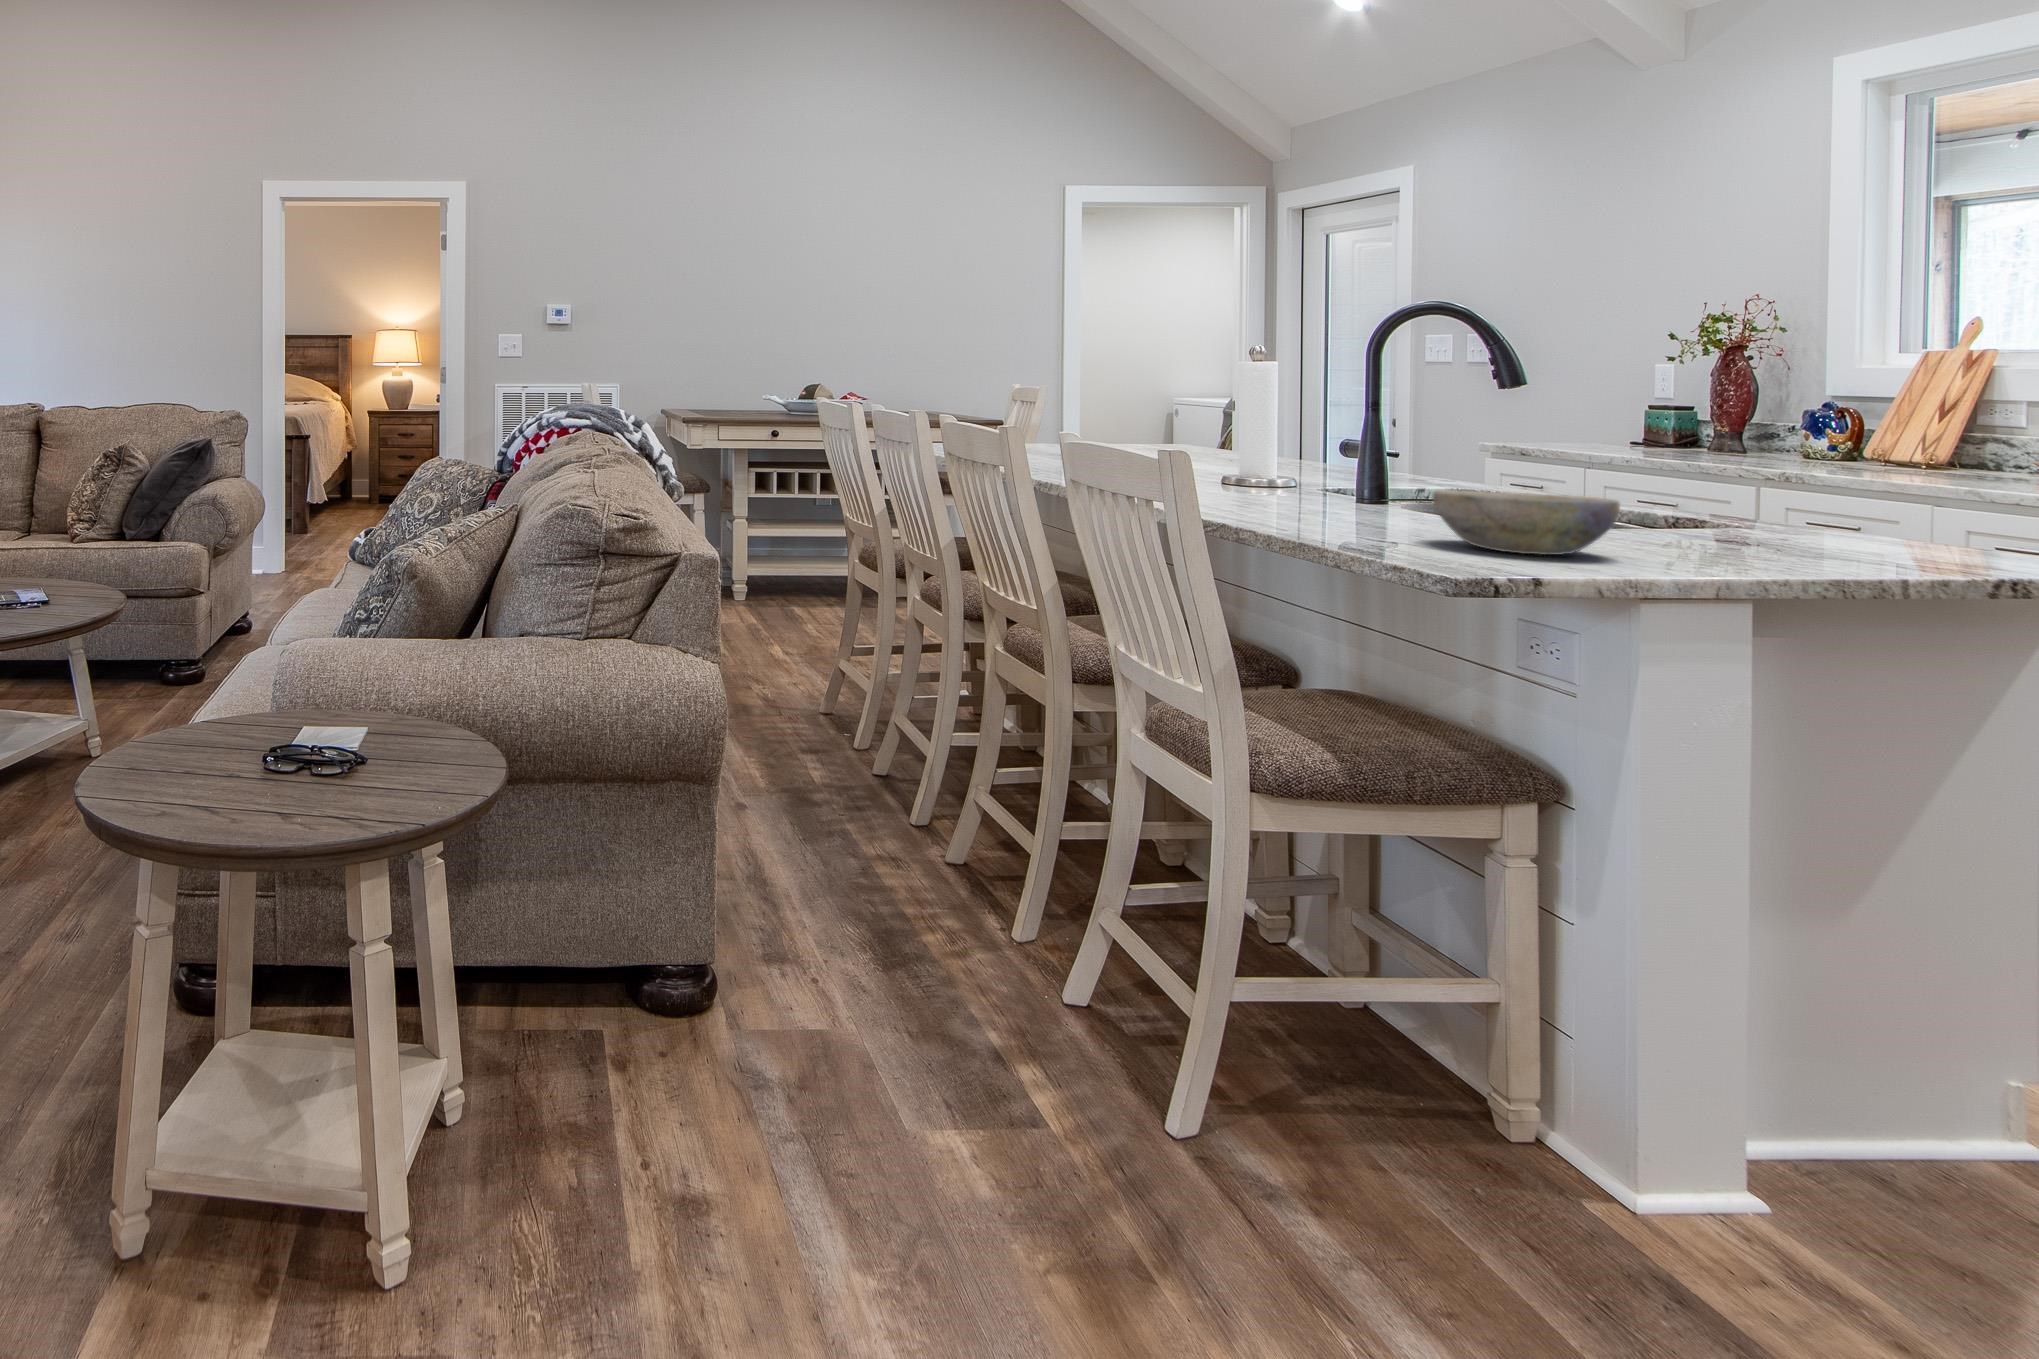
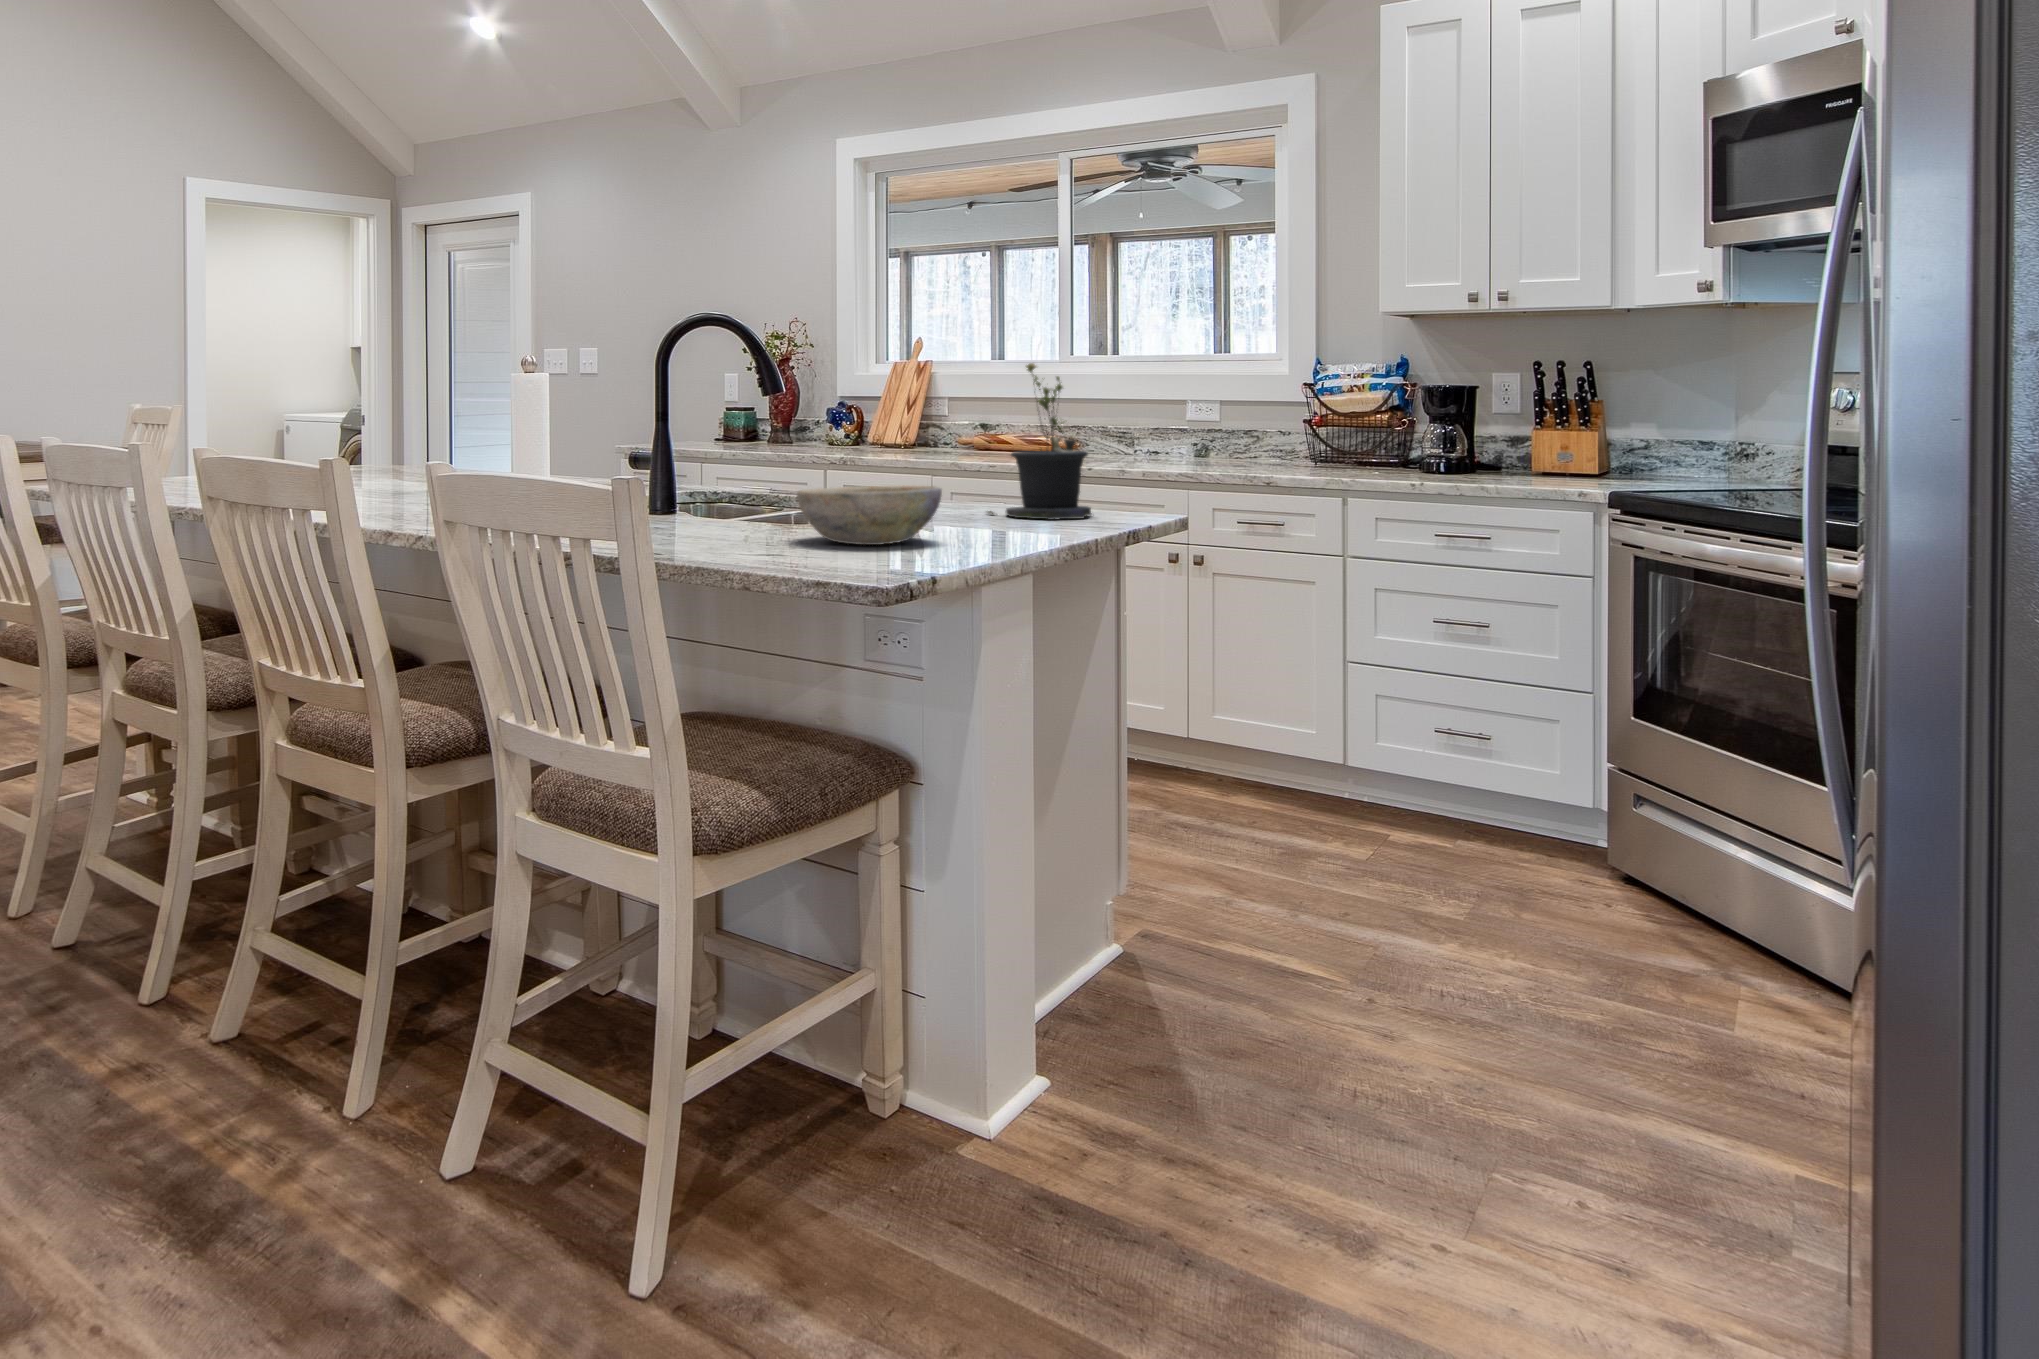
potted plant: none [1810,363,2004,570] -> present [987,363,1092,520]

